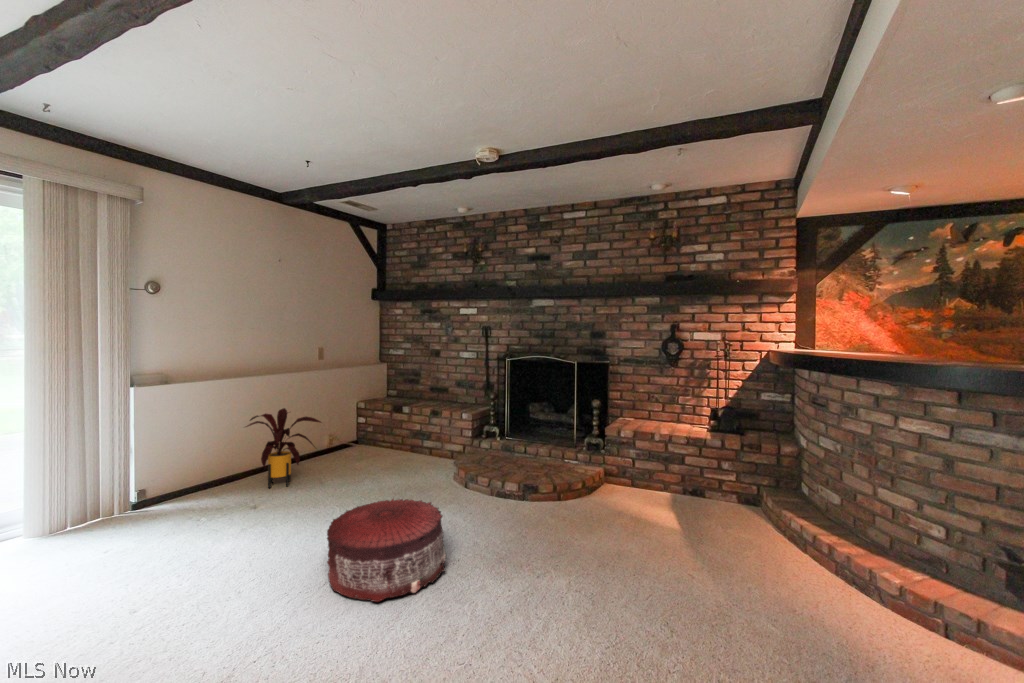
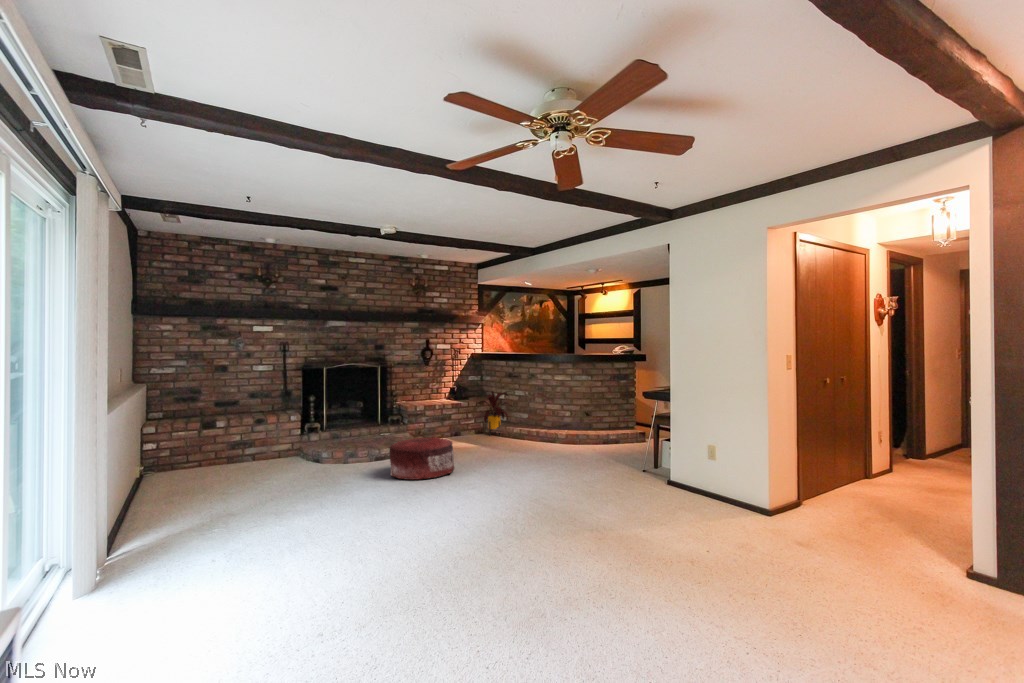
house plant: present [246,408,321,488] -> present [481,391,508,435]

